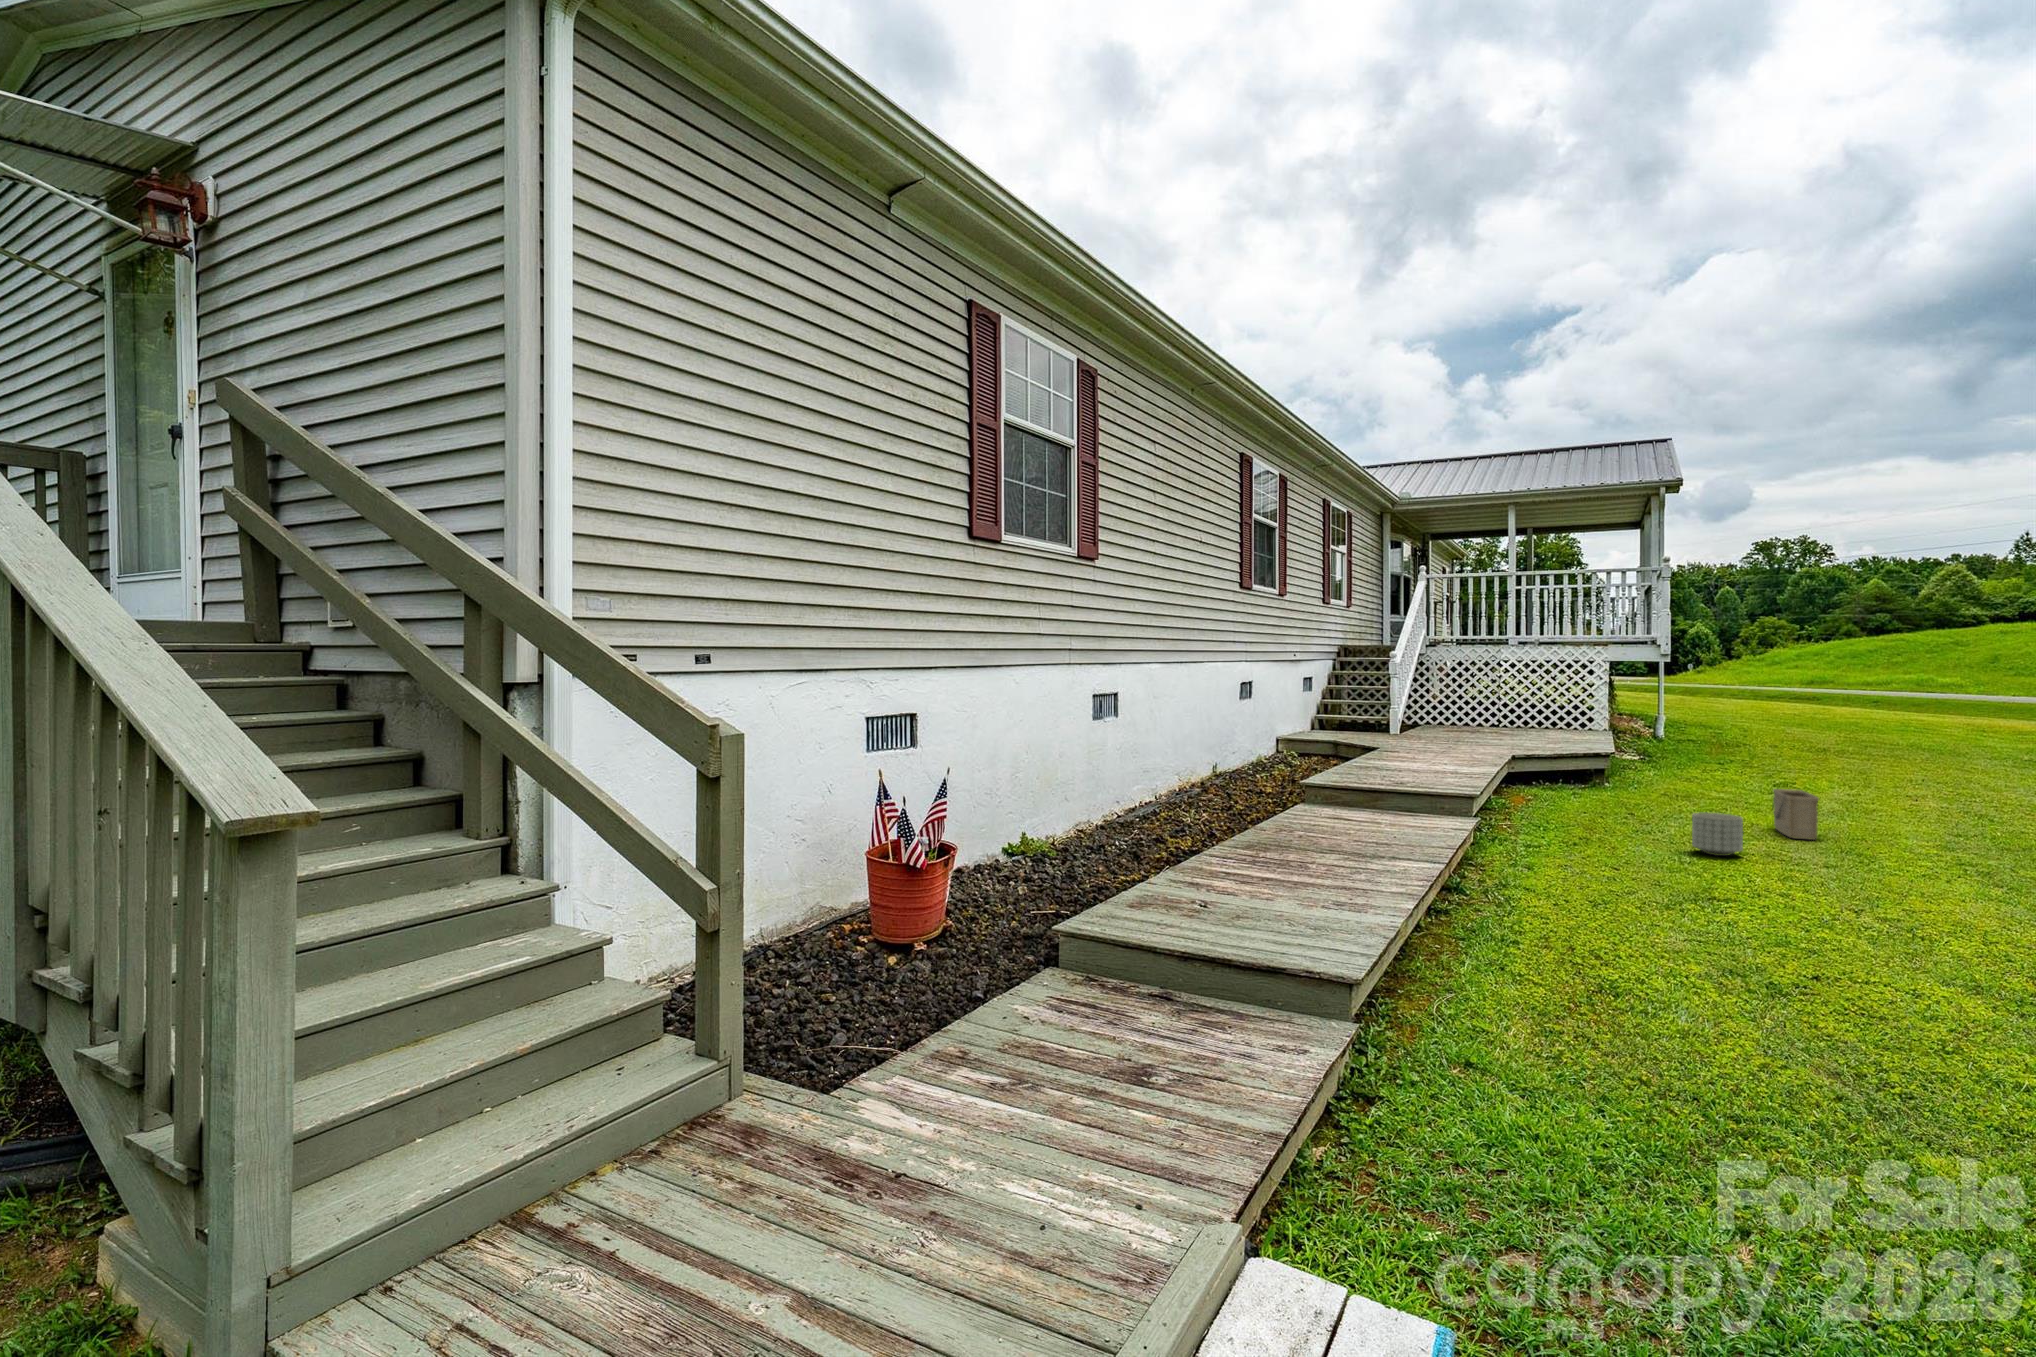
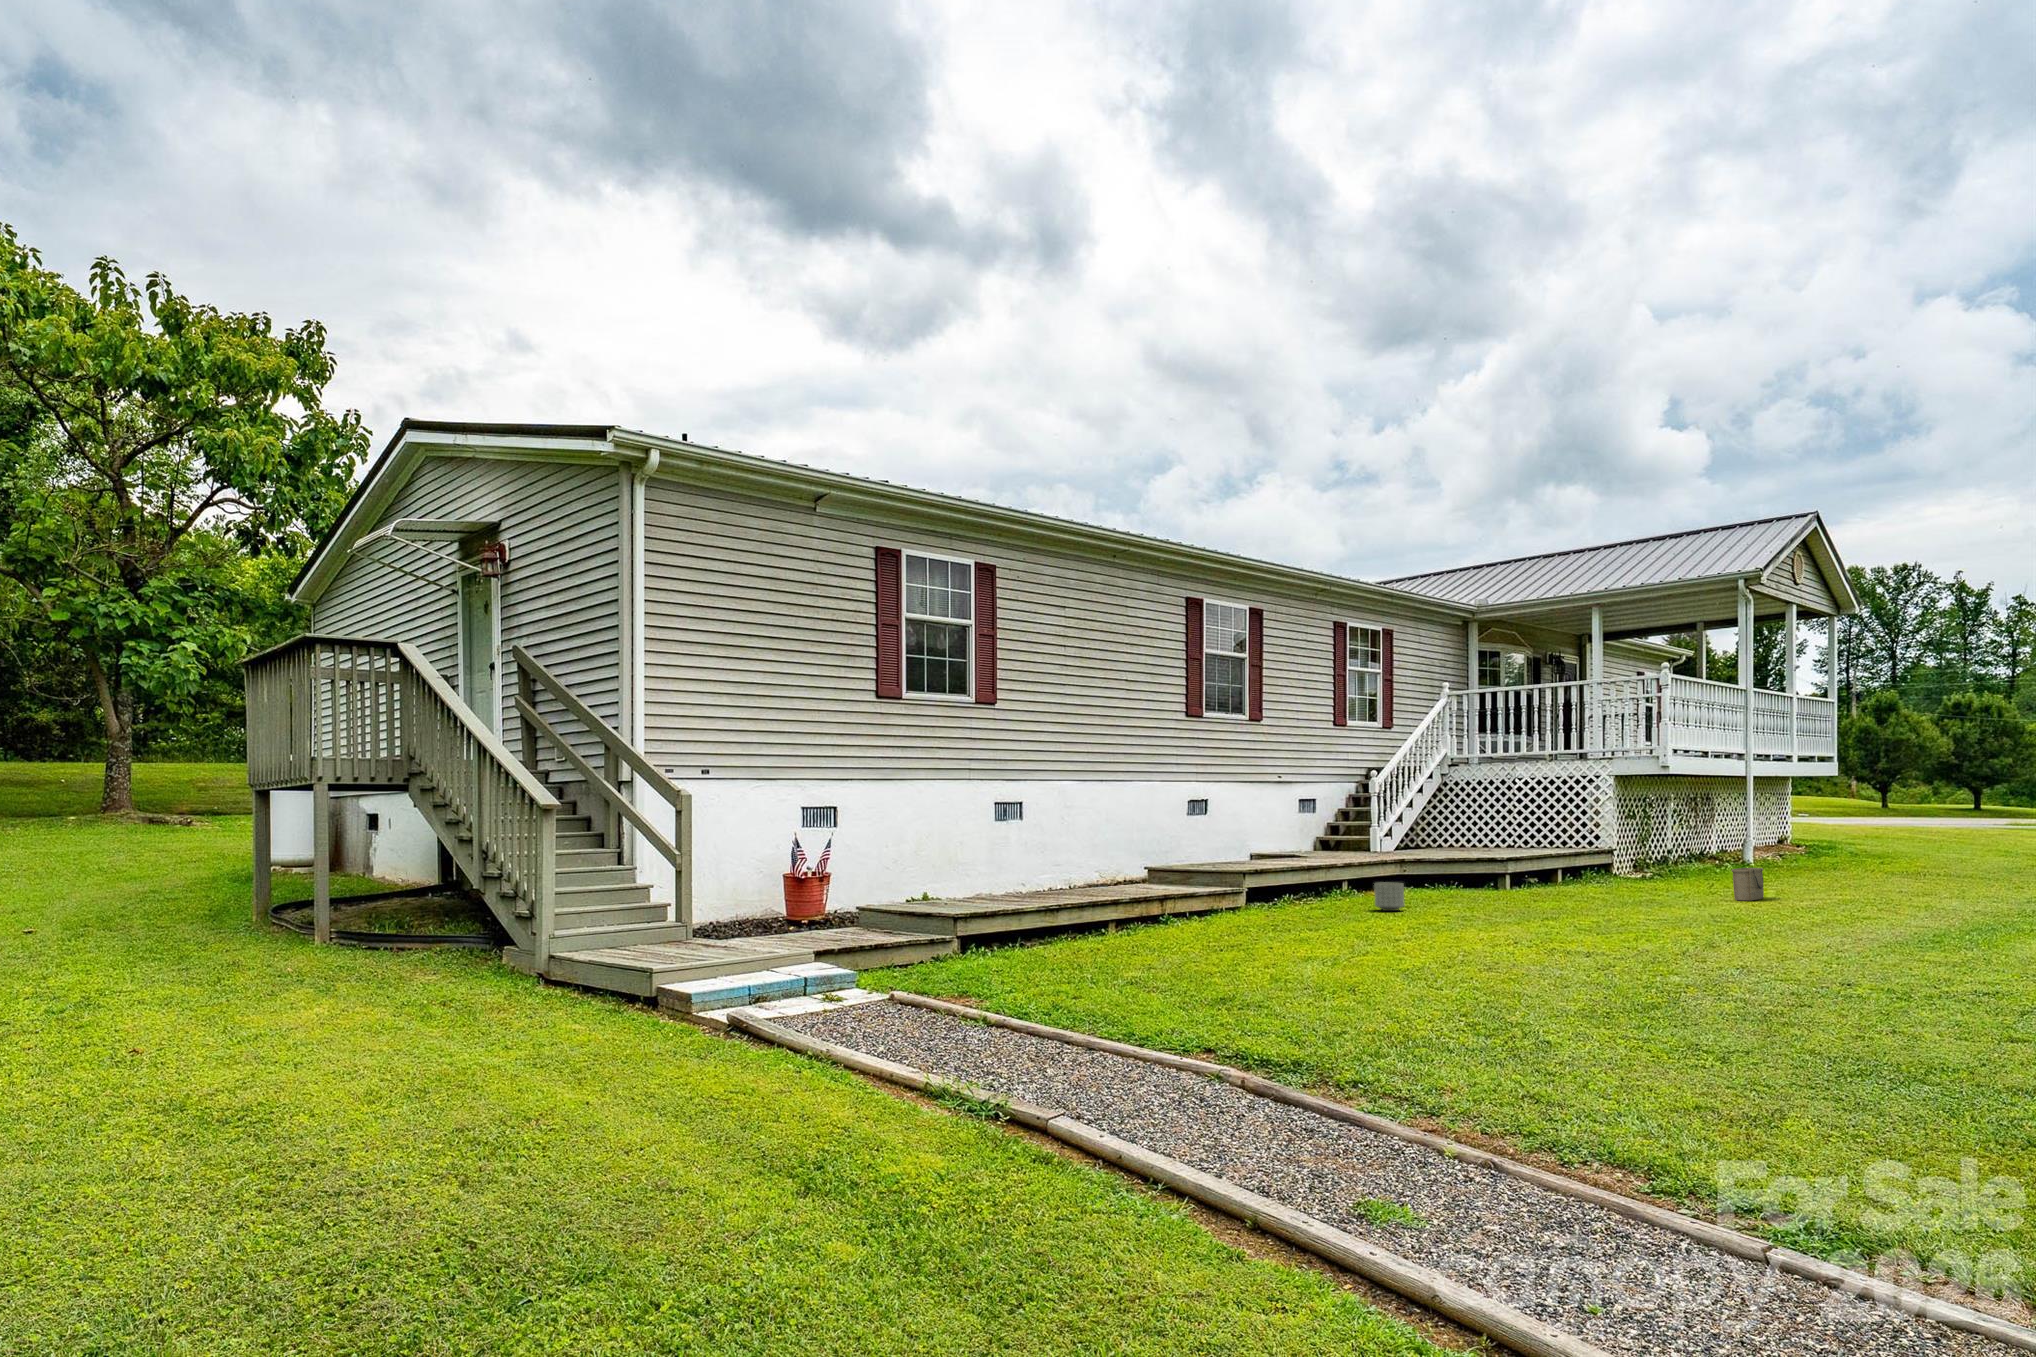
basket: present [1773,789,1819,840] -> present [1731,868,1764,901]

